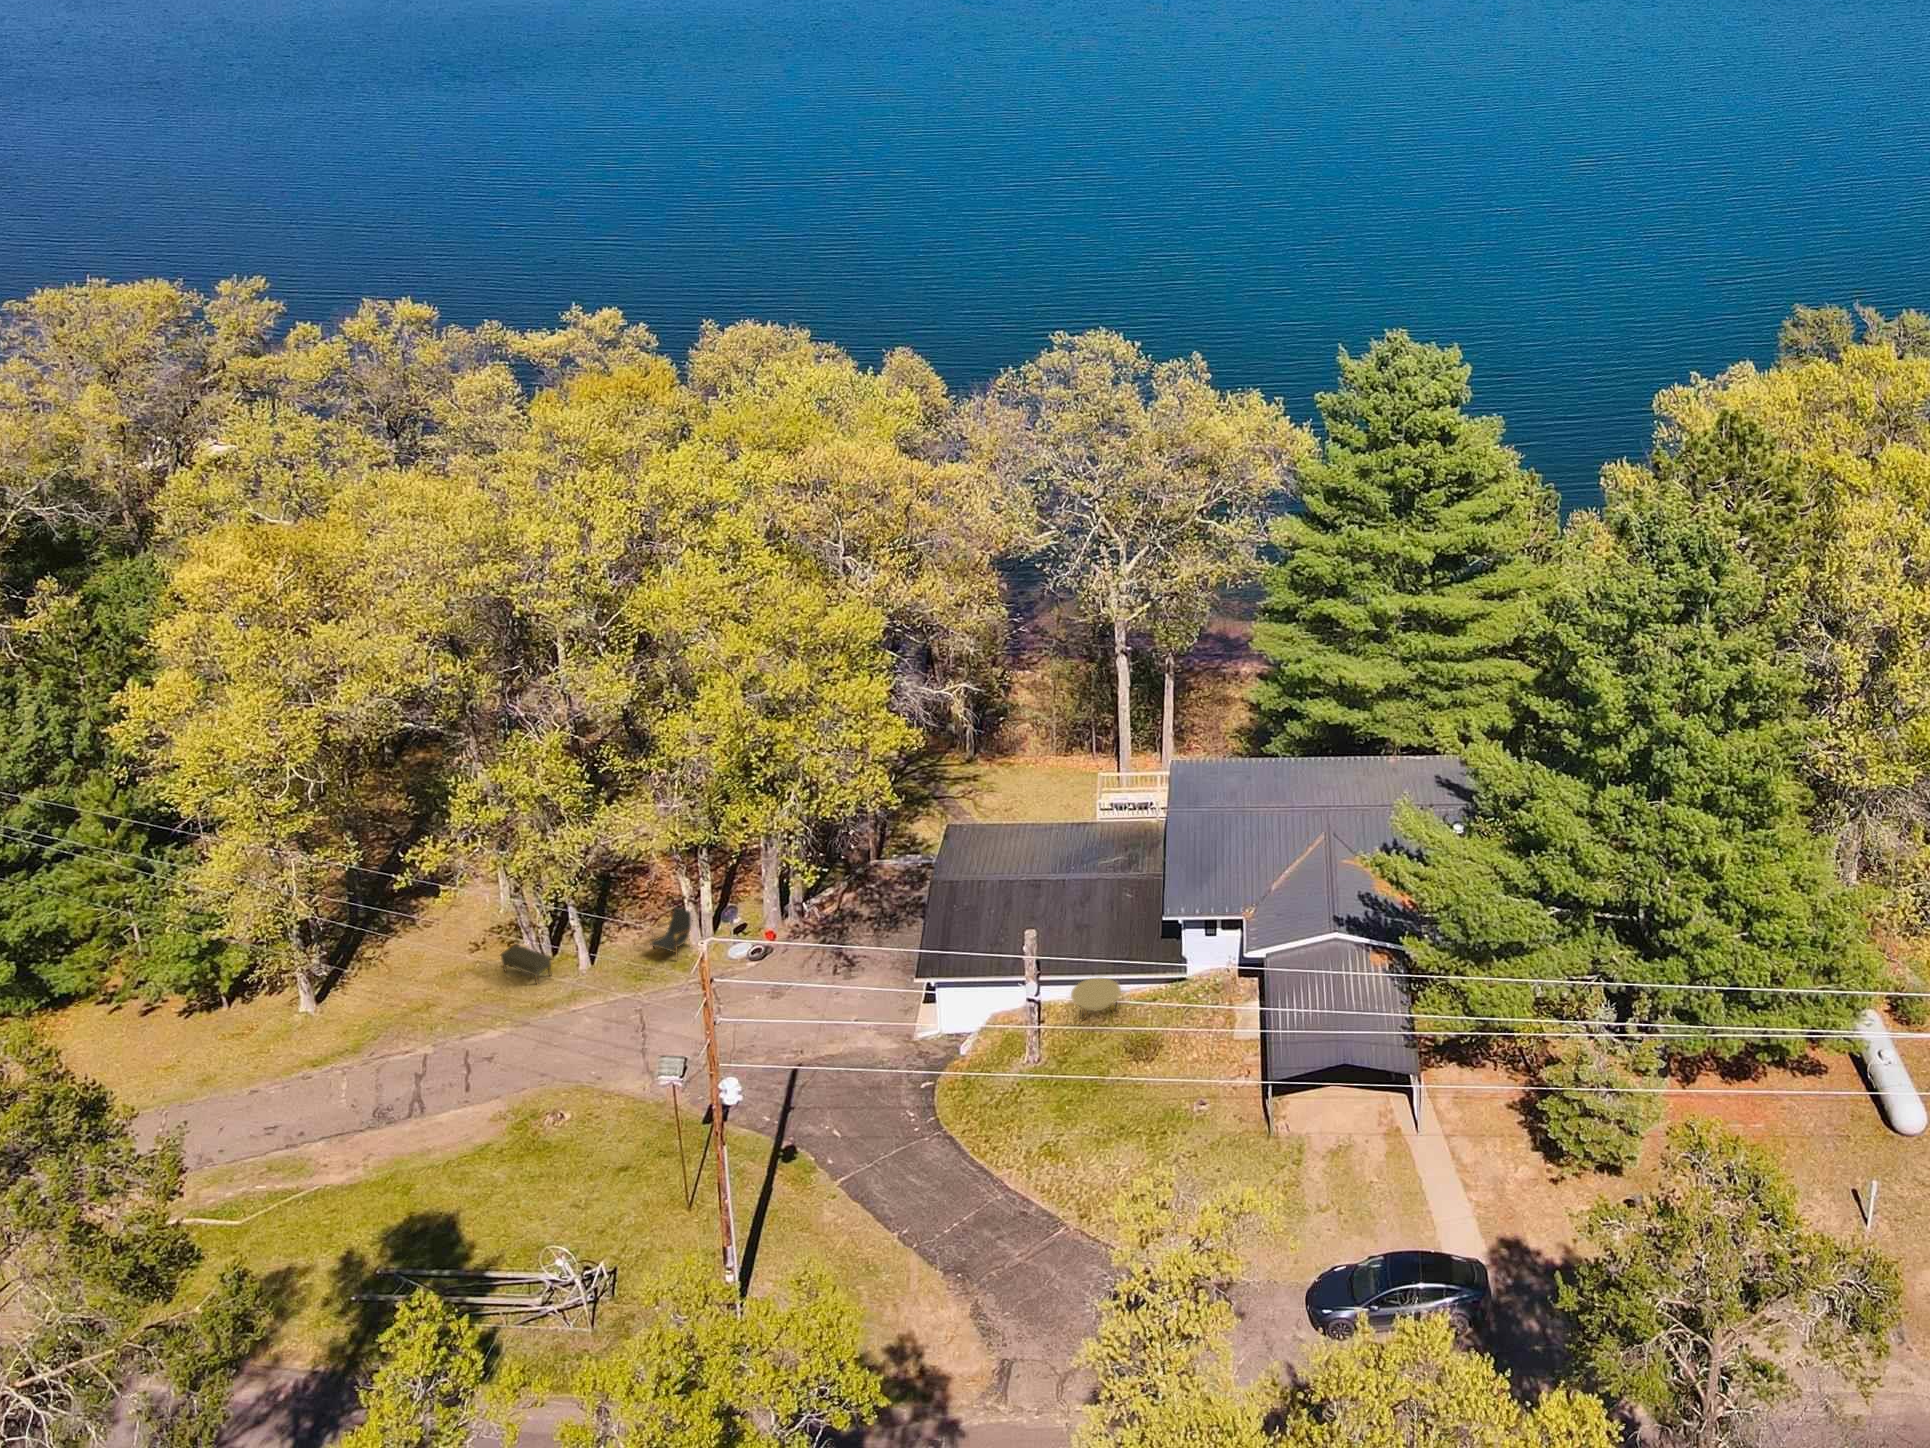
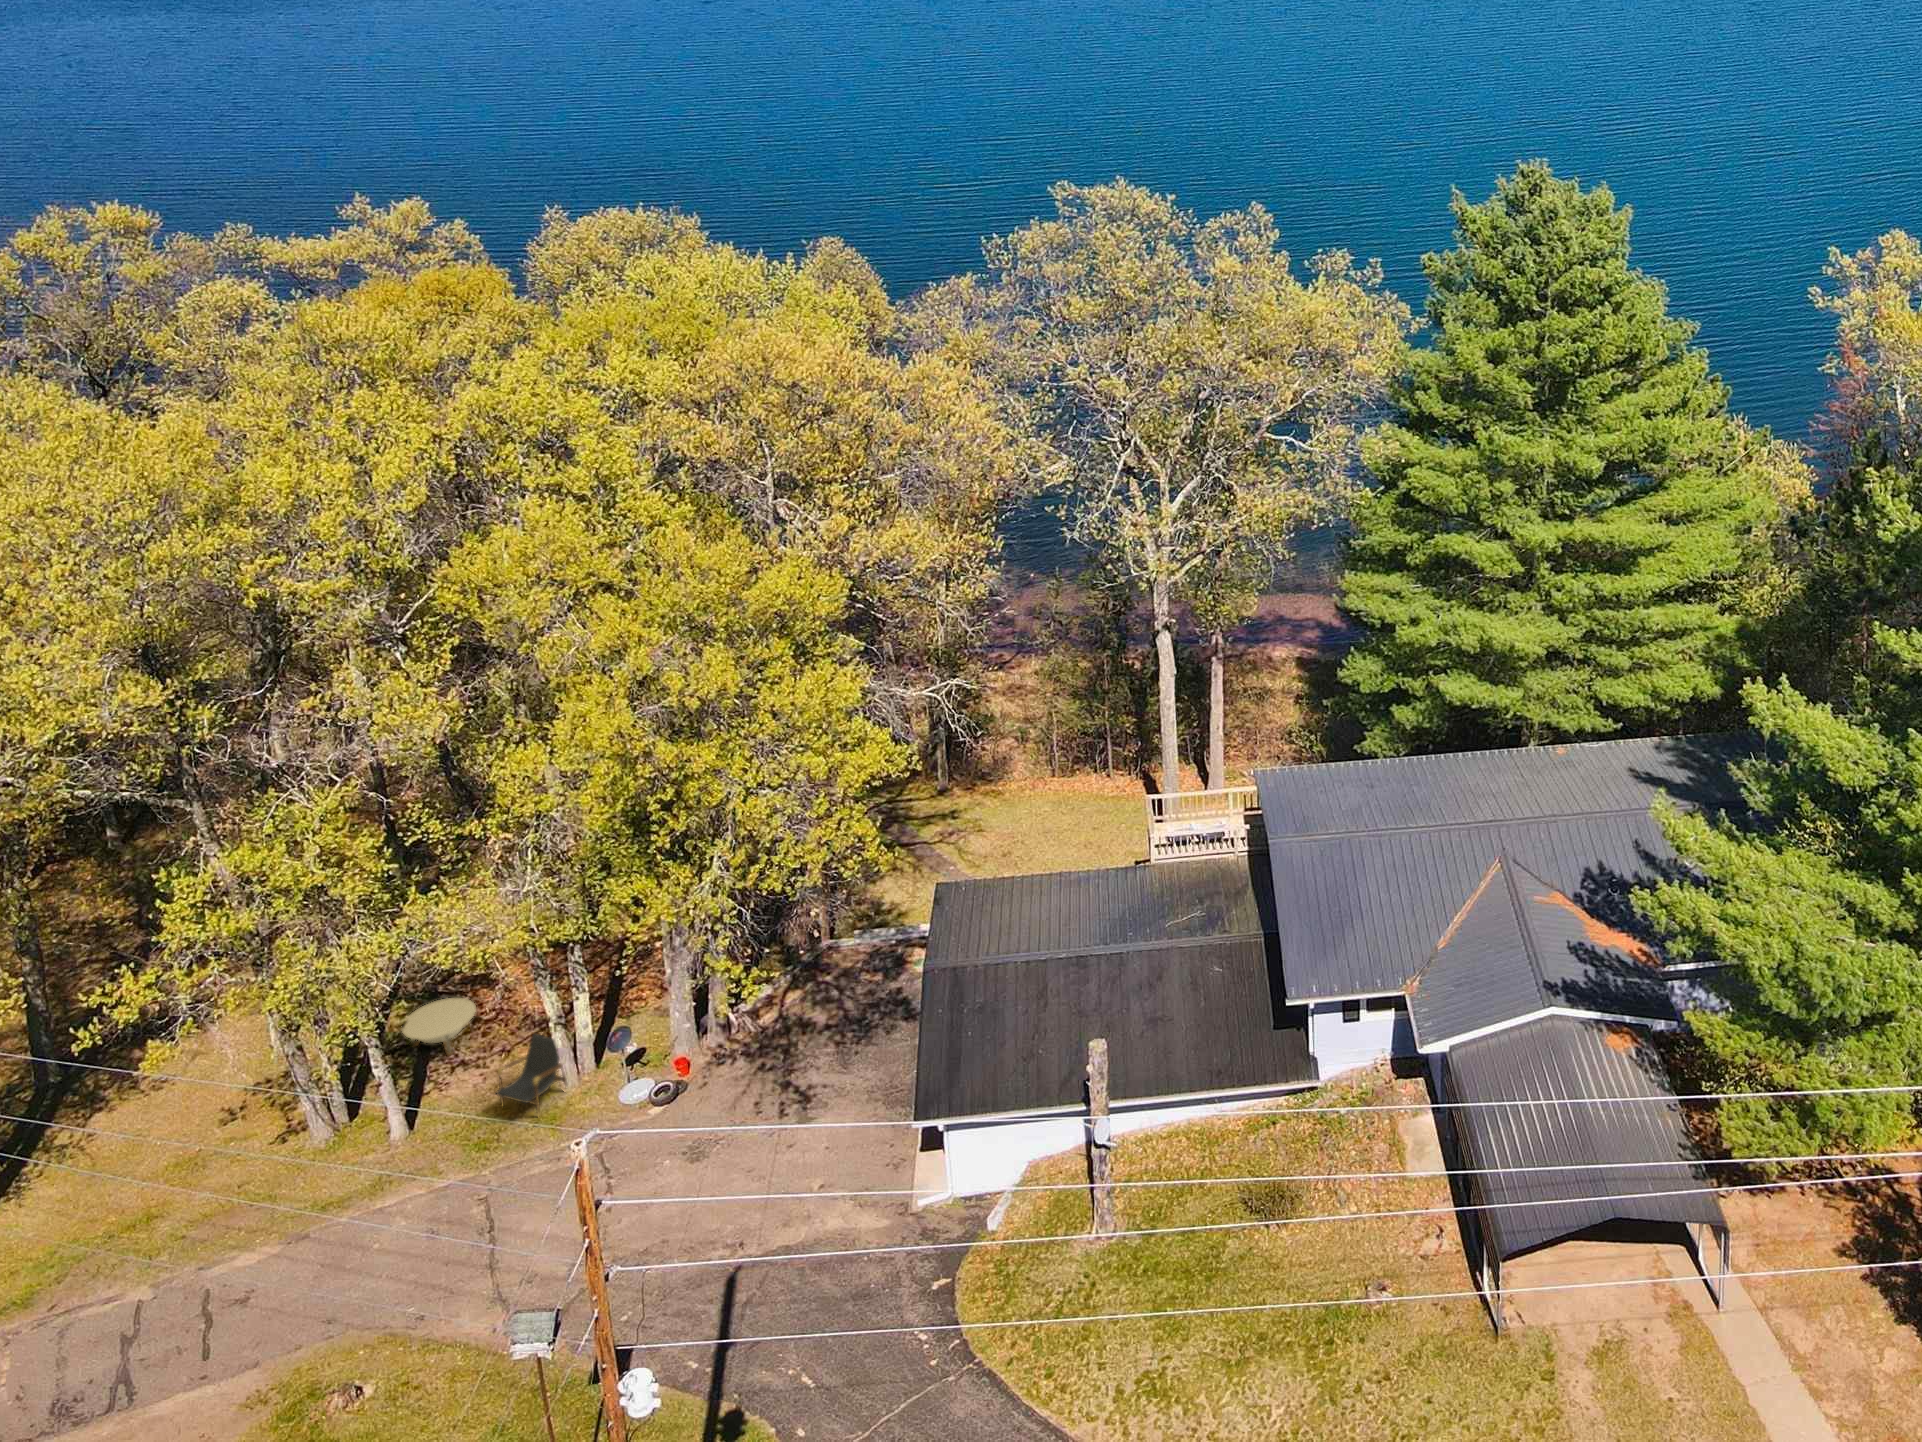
bench: present [501,945,551,984] -> none [252,1113,339,1175]
round table: present [1071,978,1121,1021] -> present [402,998,476,1055]

